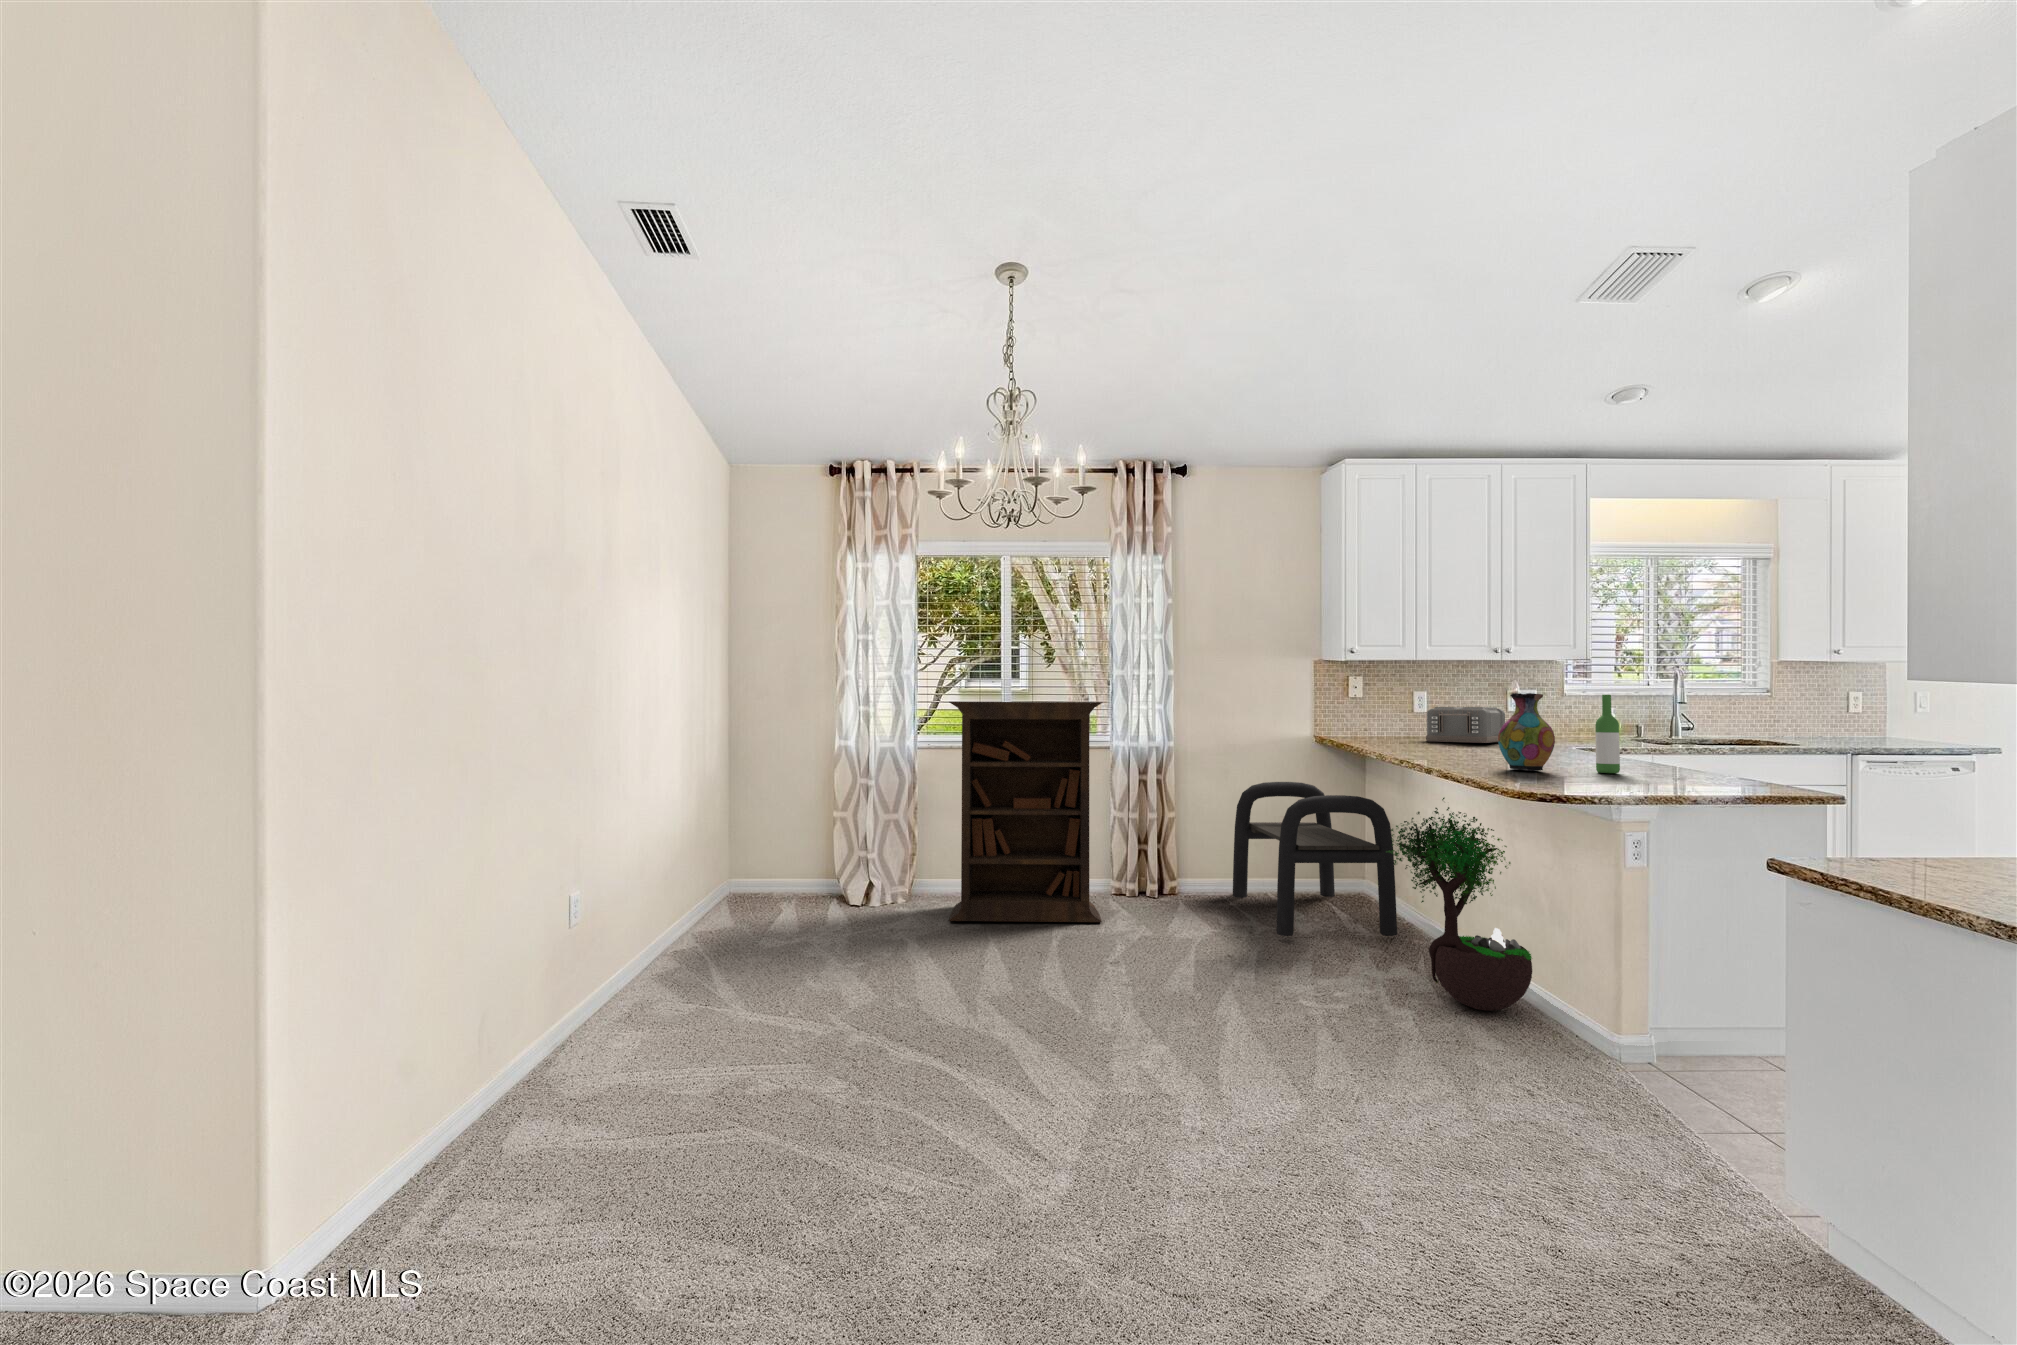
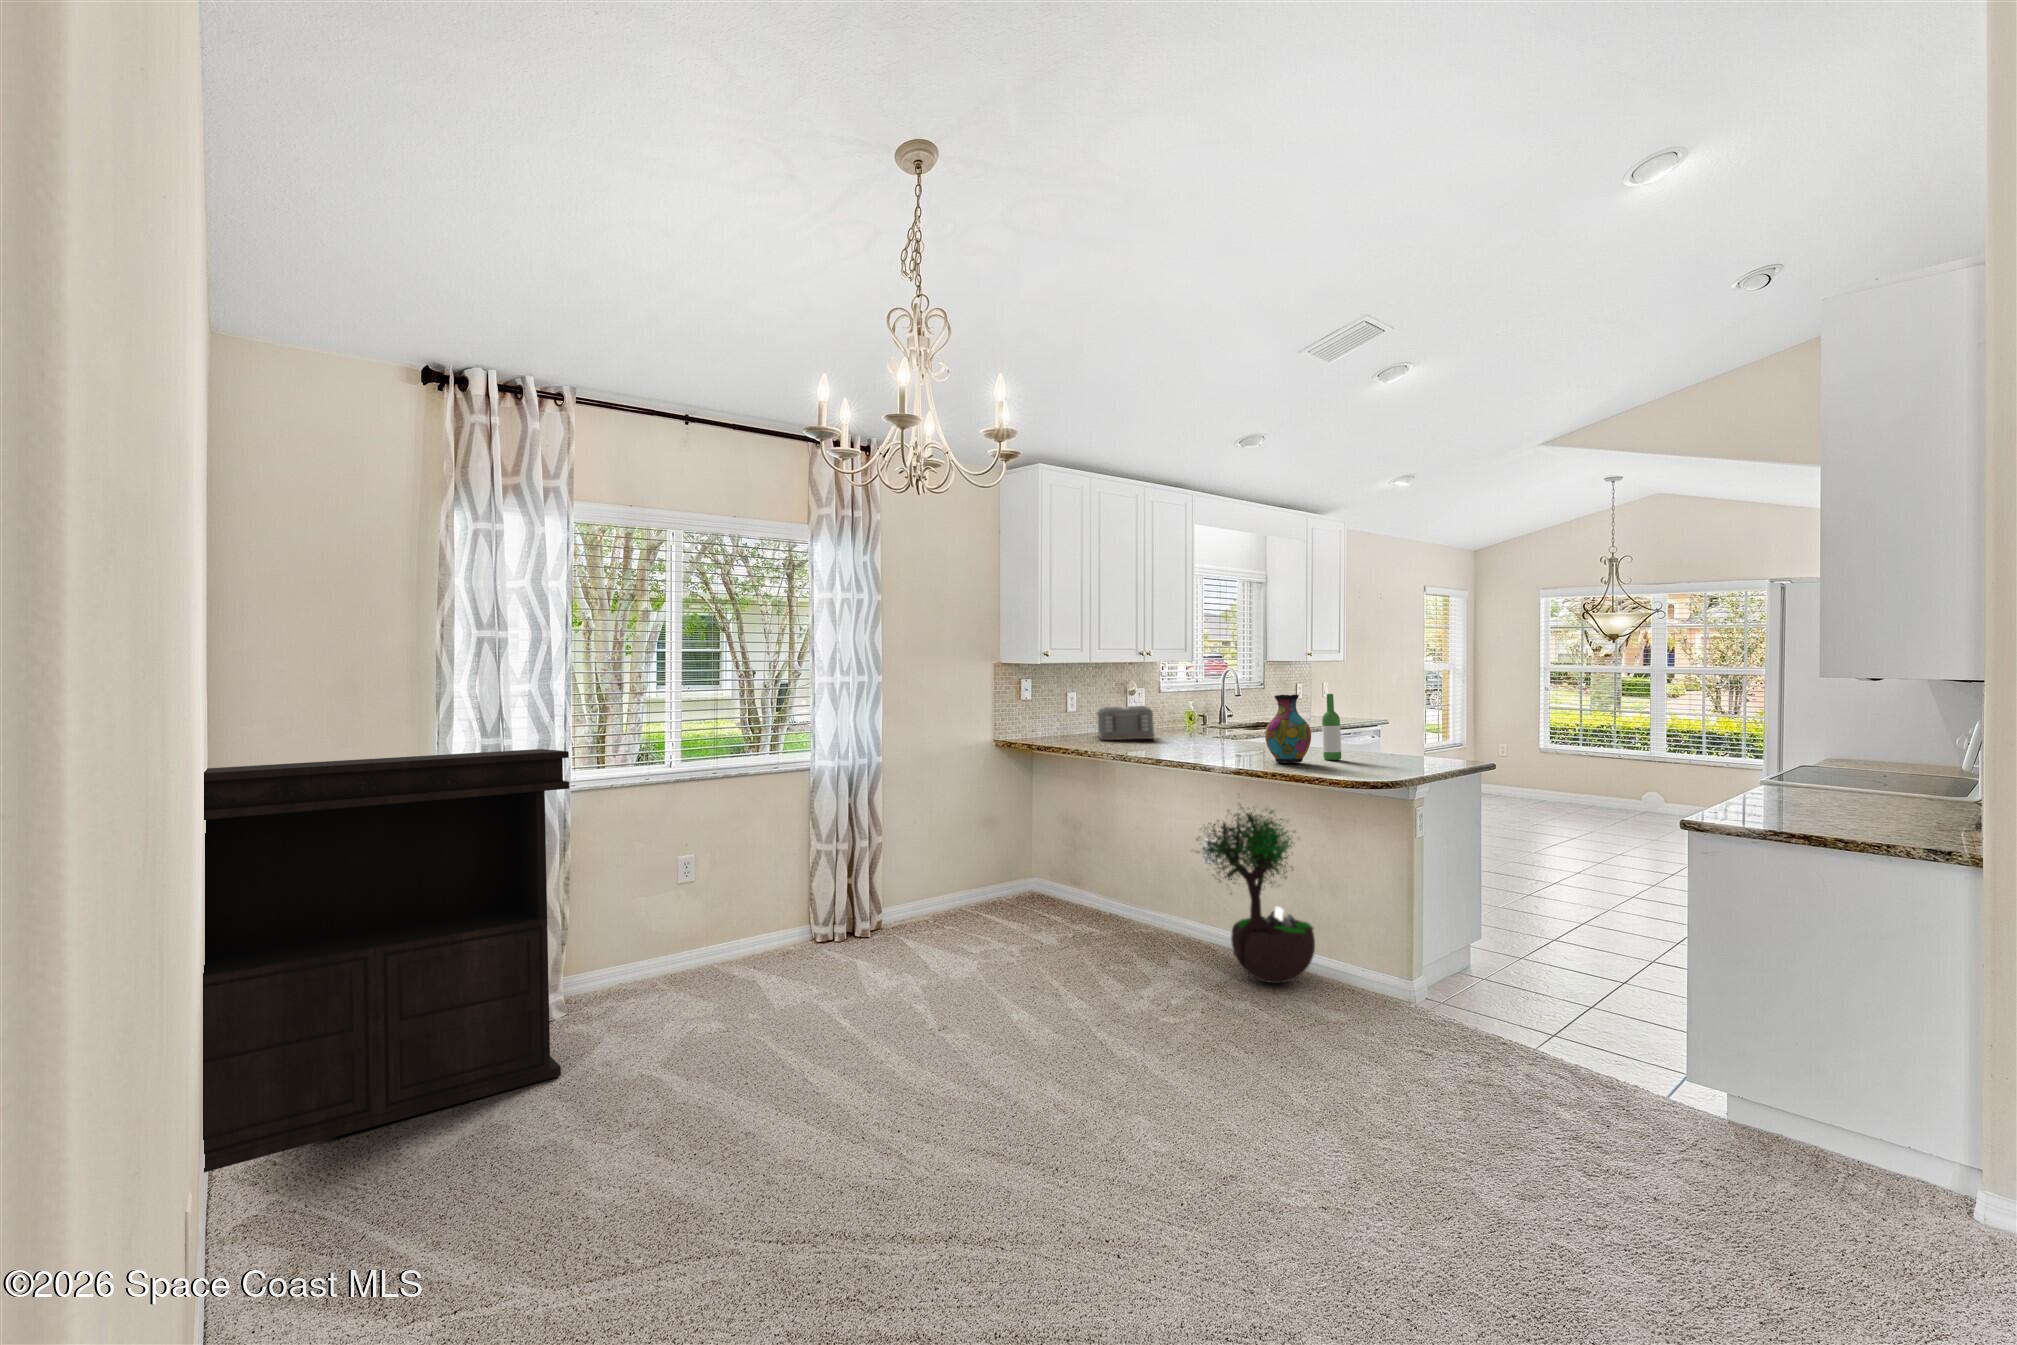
bookcase: present [949,702,1102,922] -> none [633,717,858,1026]
console table: none [646,714,879,931] -> present [203,749,569,1173]
bench: present [1233,782,1397,936] -> none [933,790,1132,952]

